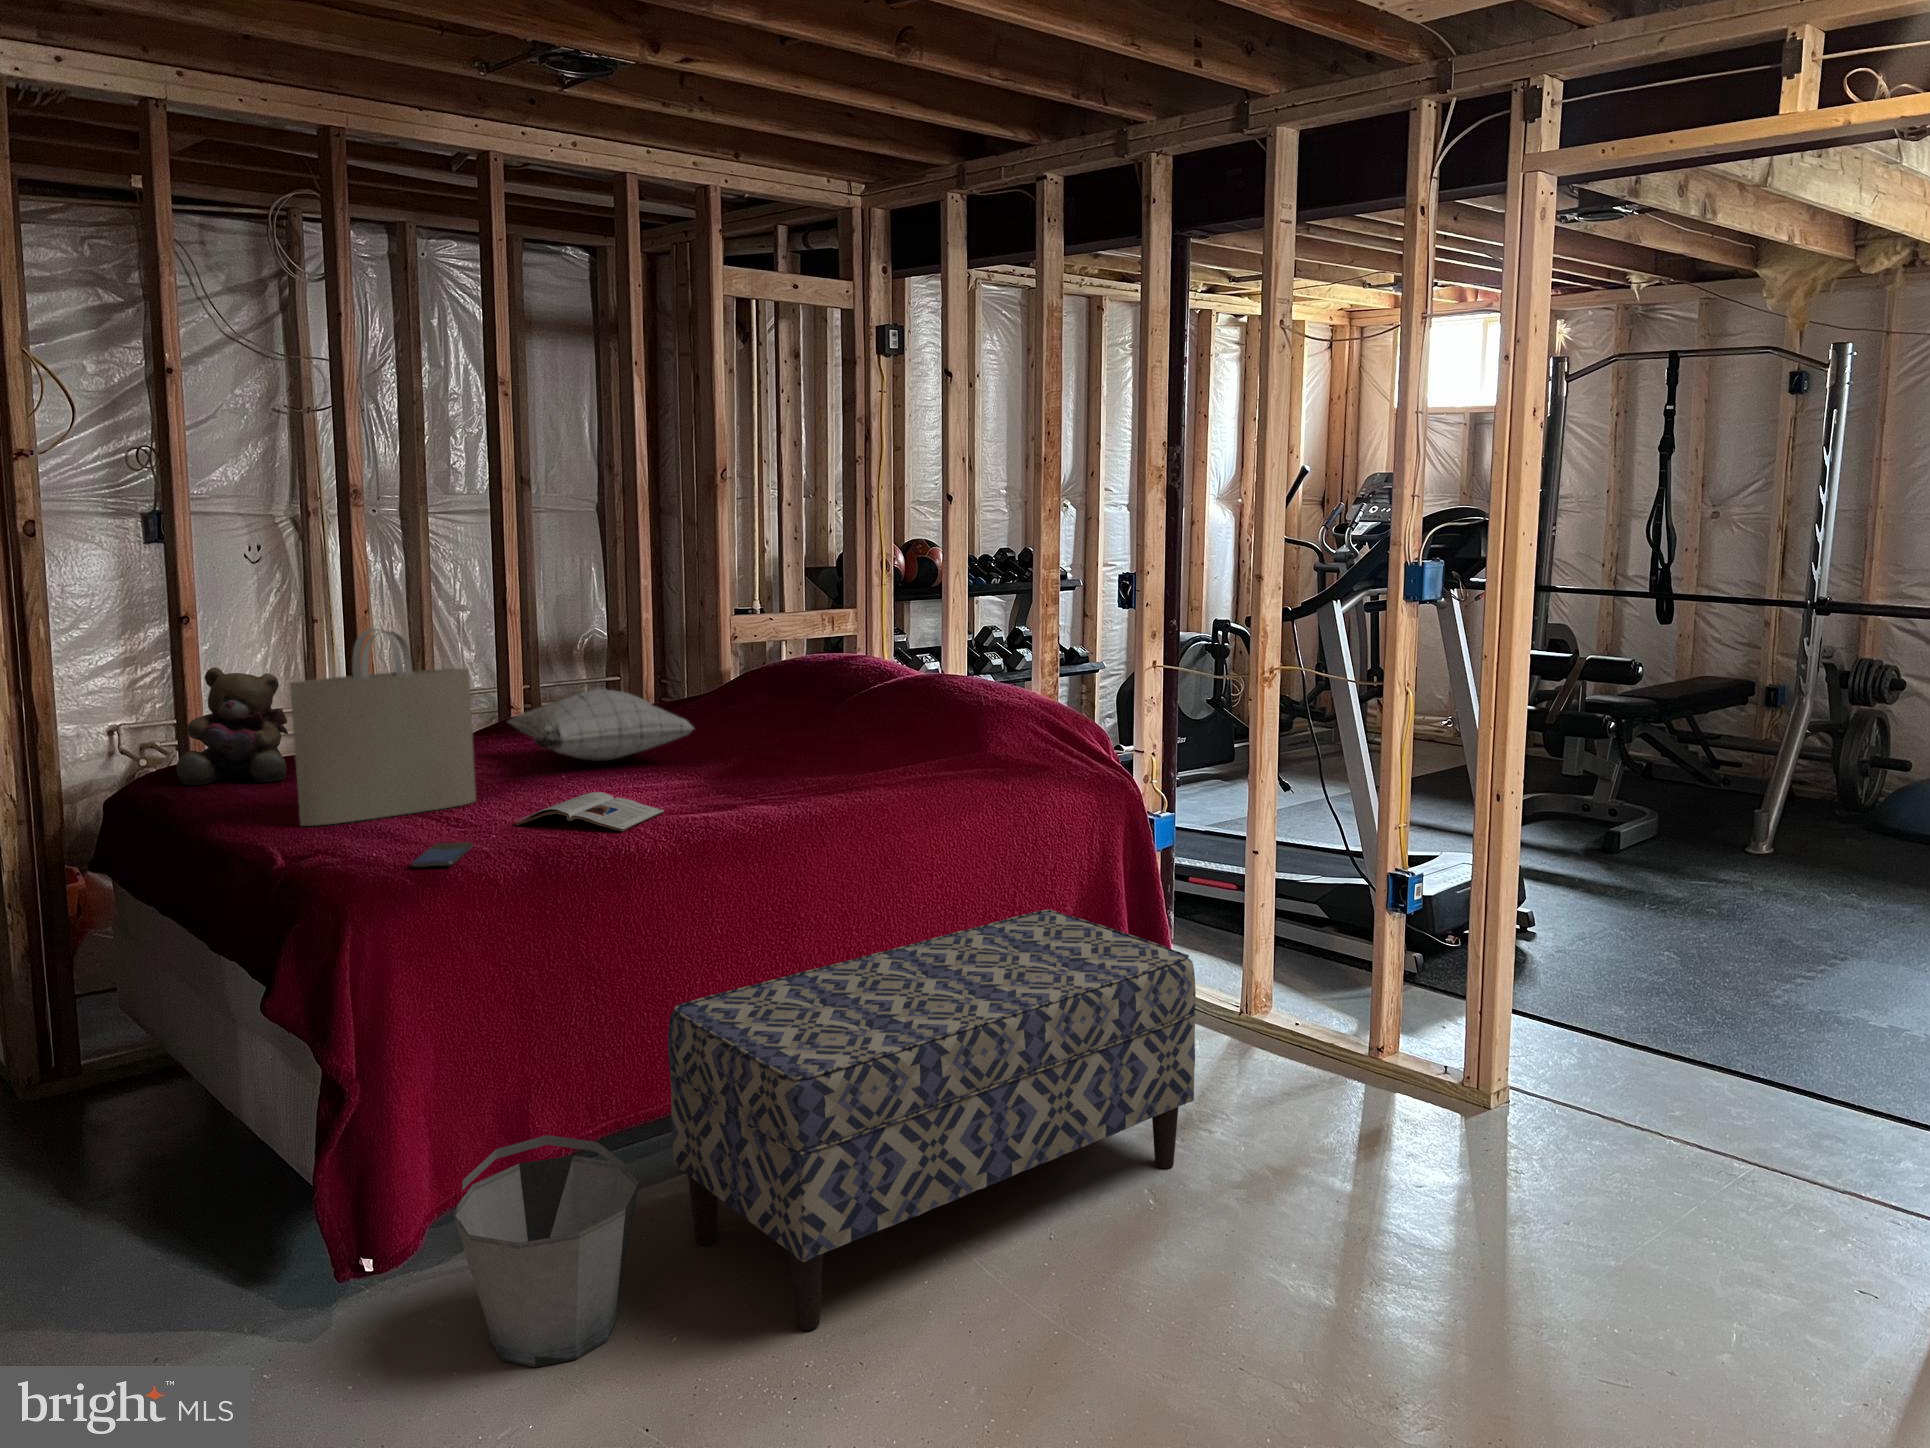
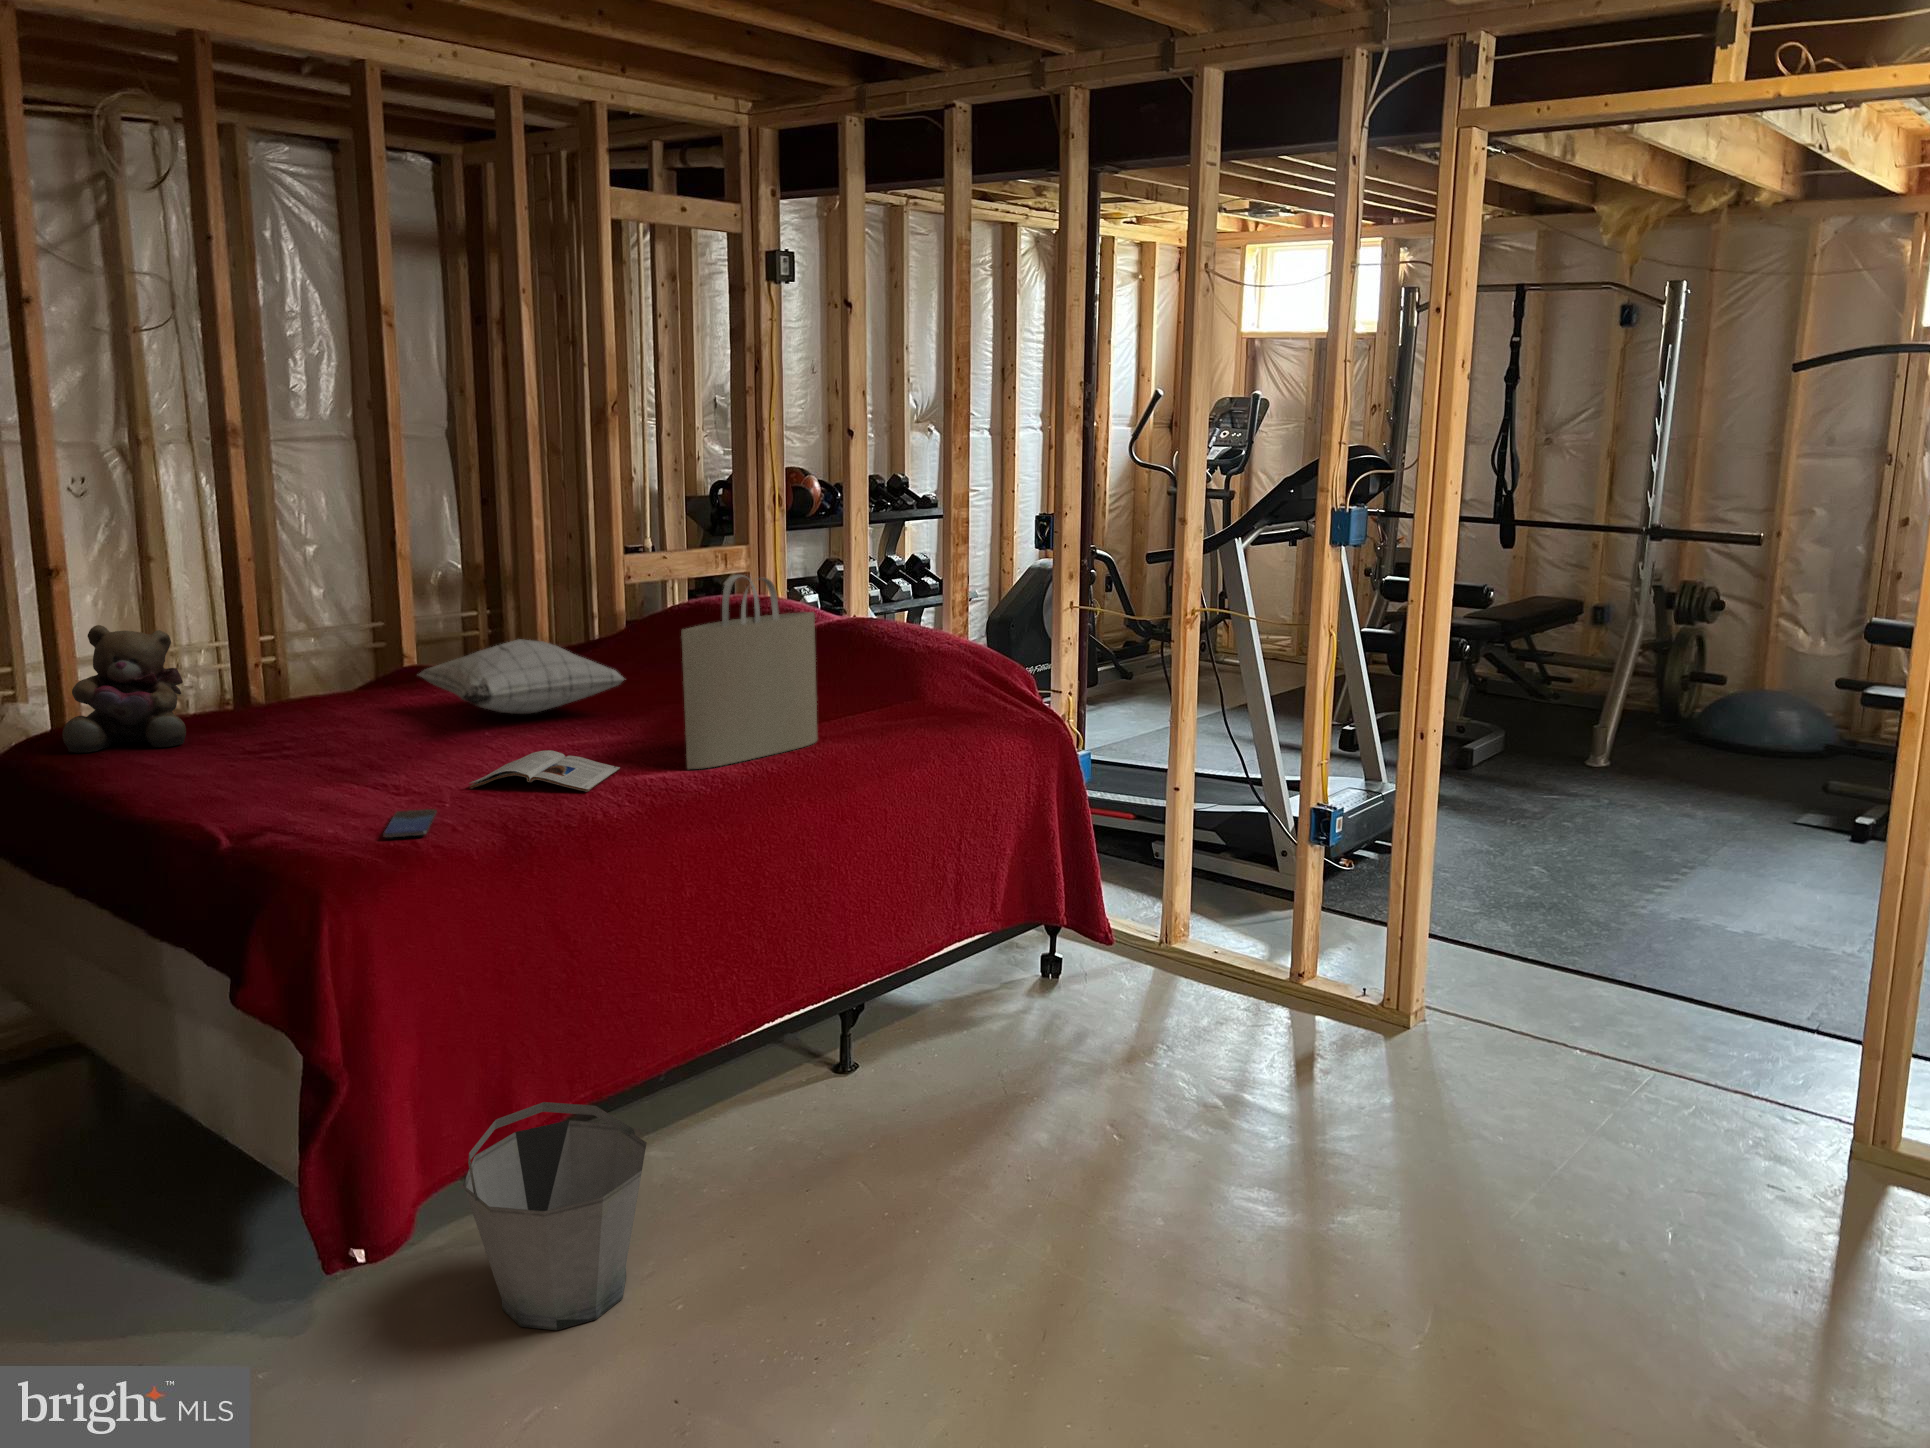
tote bag: present [290,629,476,826] -> present [681,575,817,769]
bench: present [668,910,1196,1330] -> none [654,851,1154,1273]

